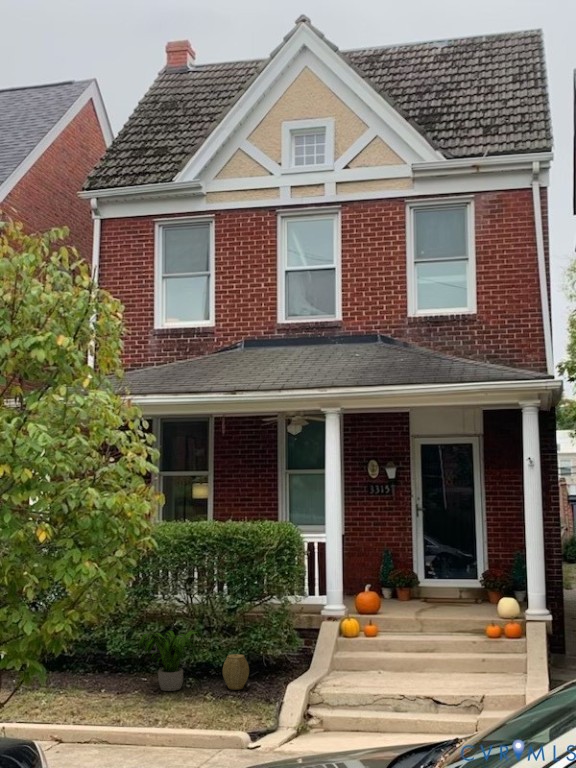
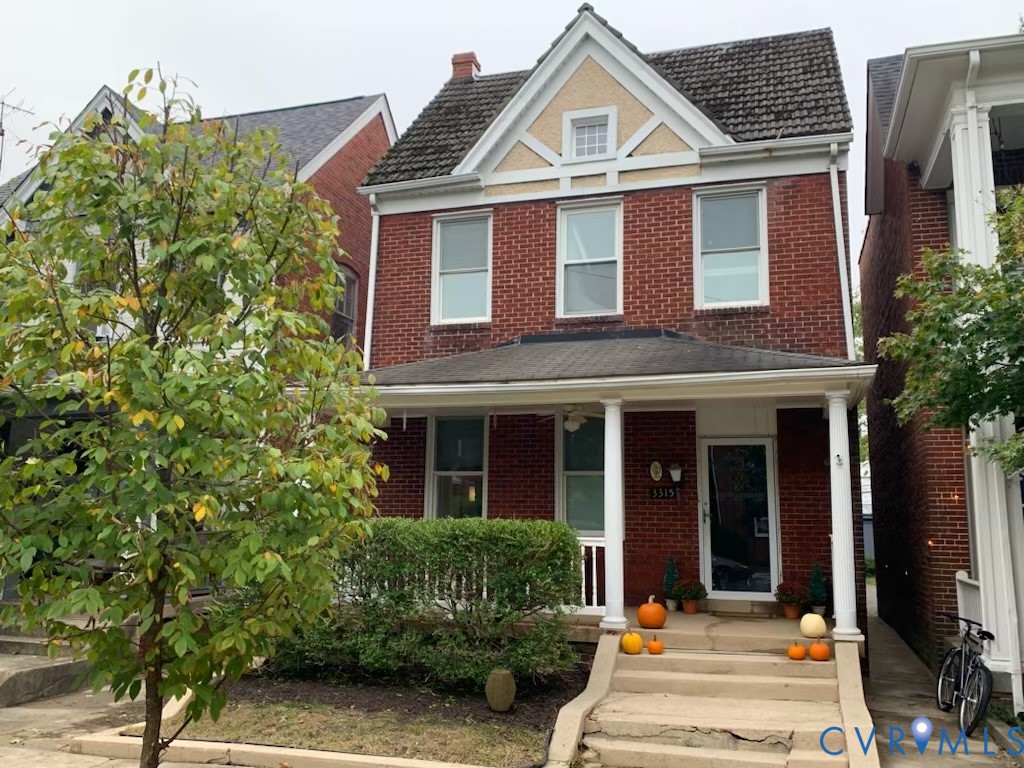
potted plant: present [139,631,205,691] -> none [391,639,467,709]

